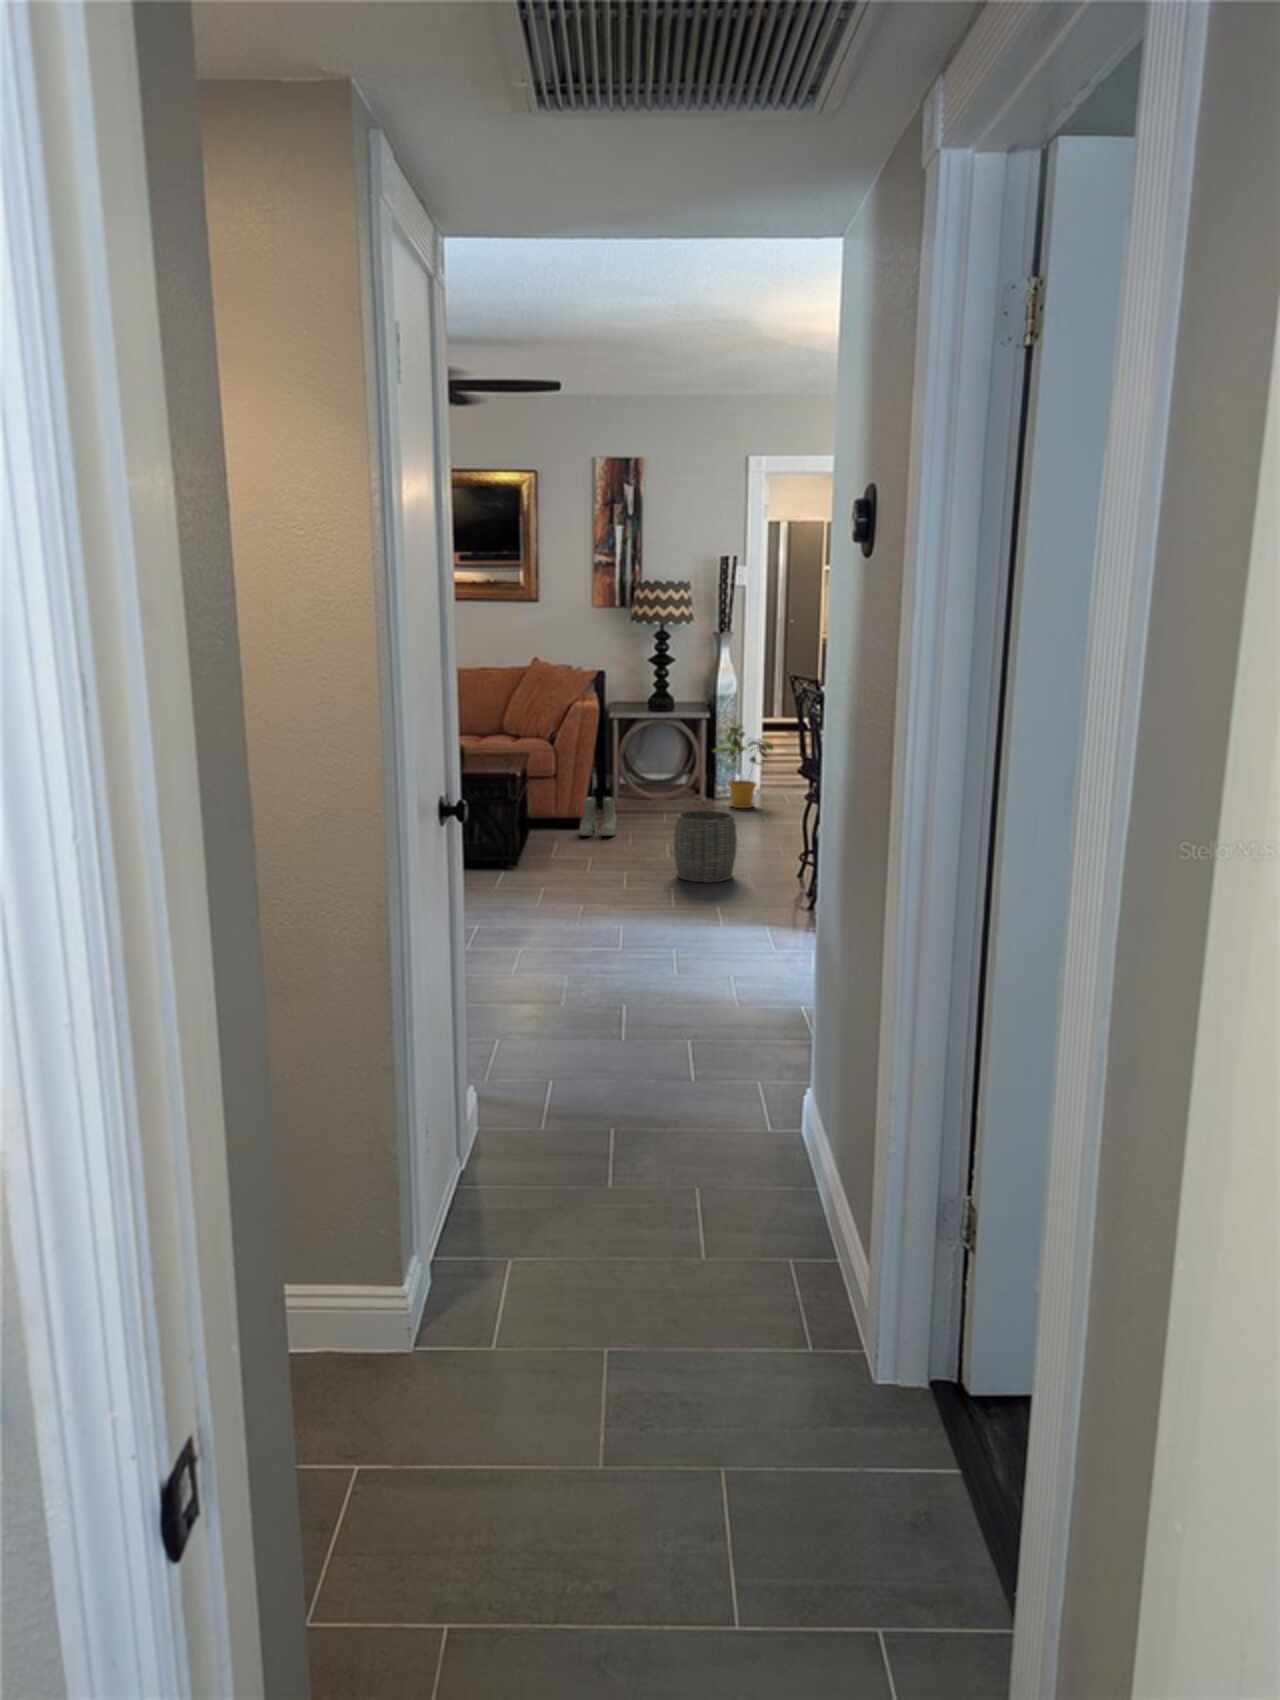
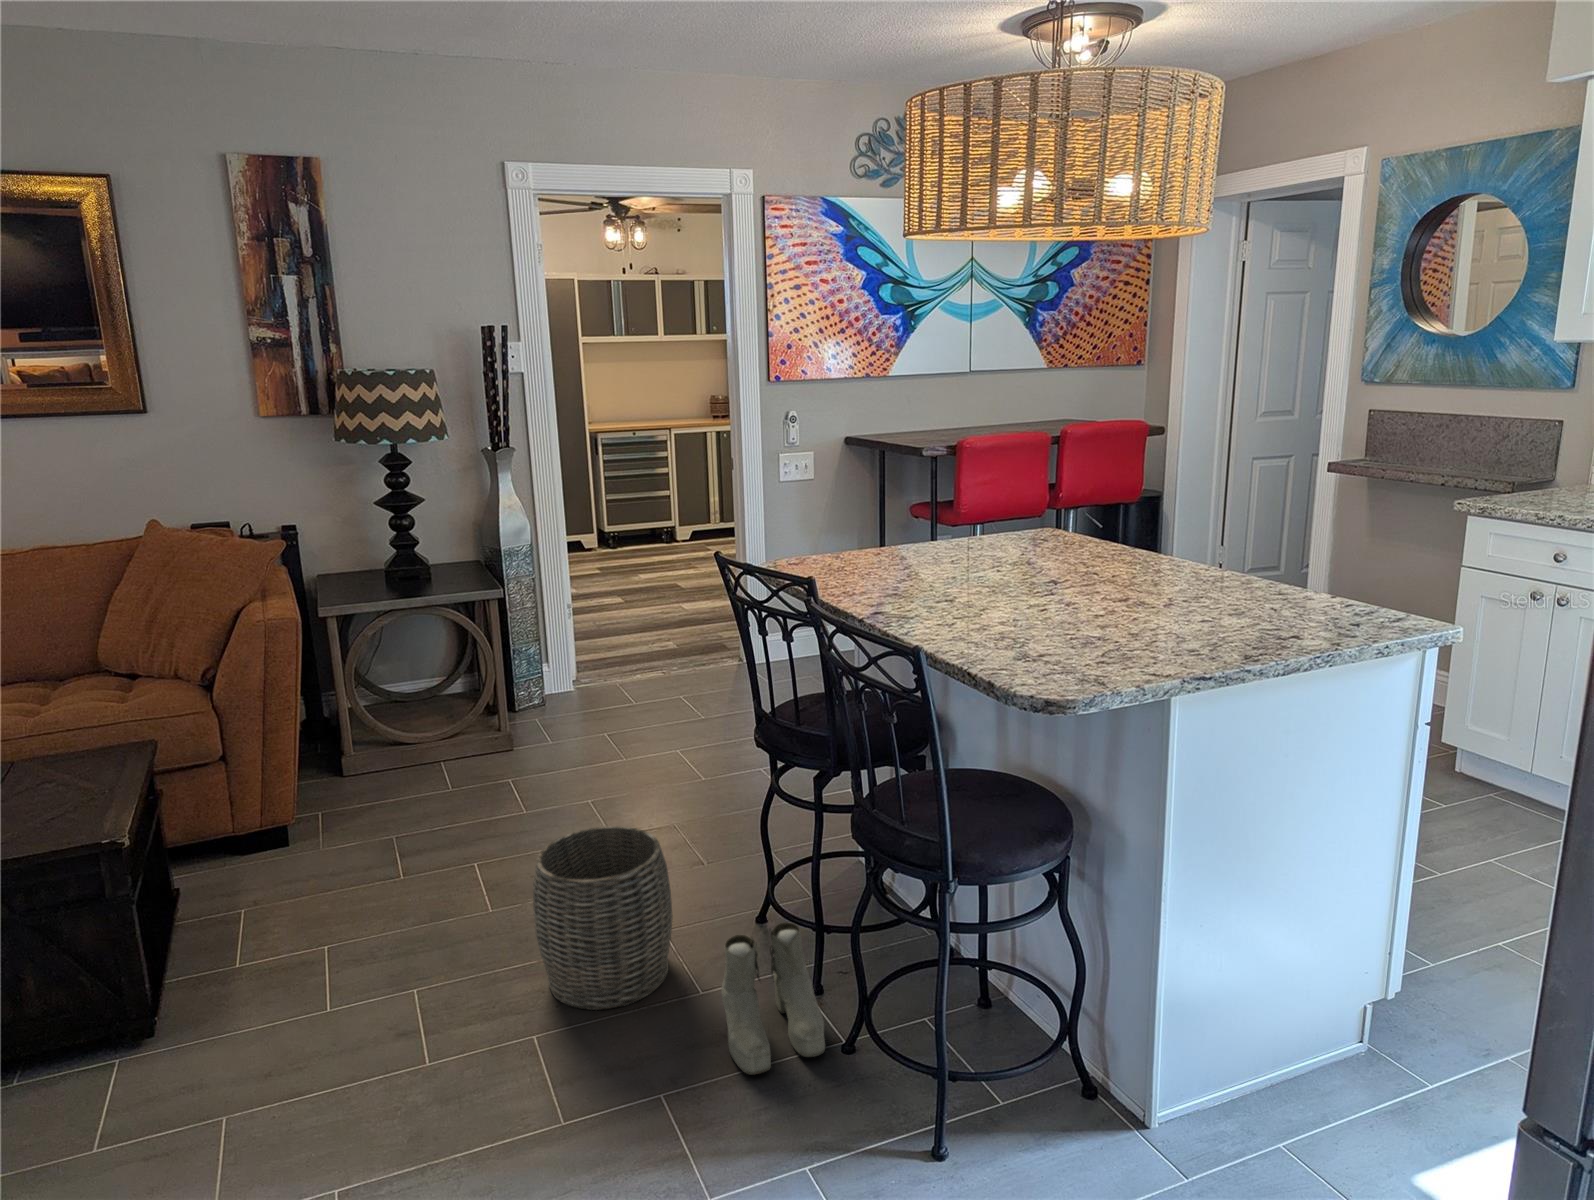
house plant: present [714,724,773,808] -> none [508,597,611,728]
boots: present [580,796,616,836] -> present [721,922,825,1075]

